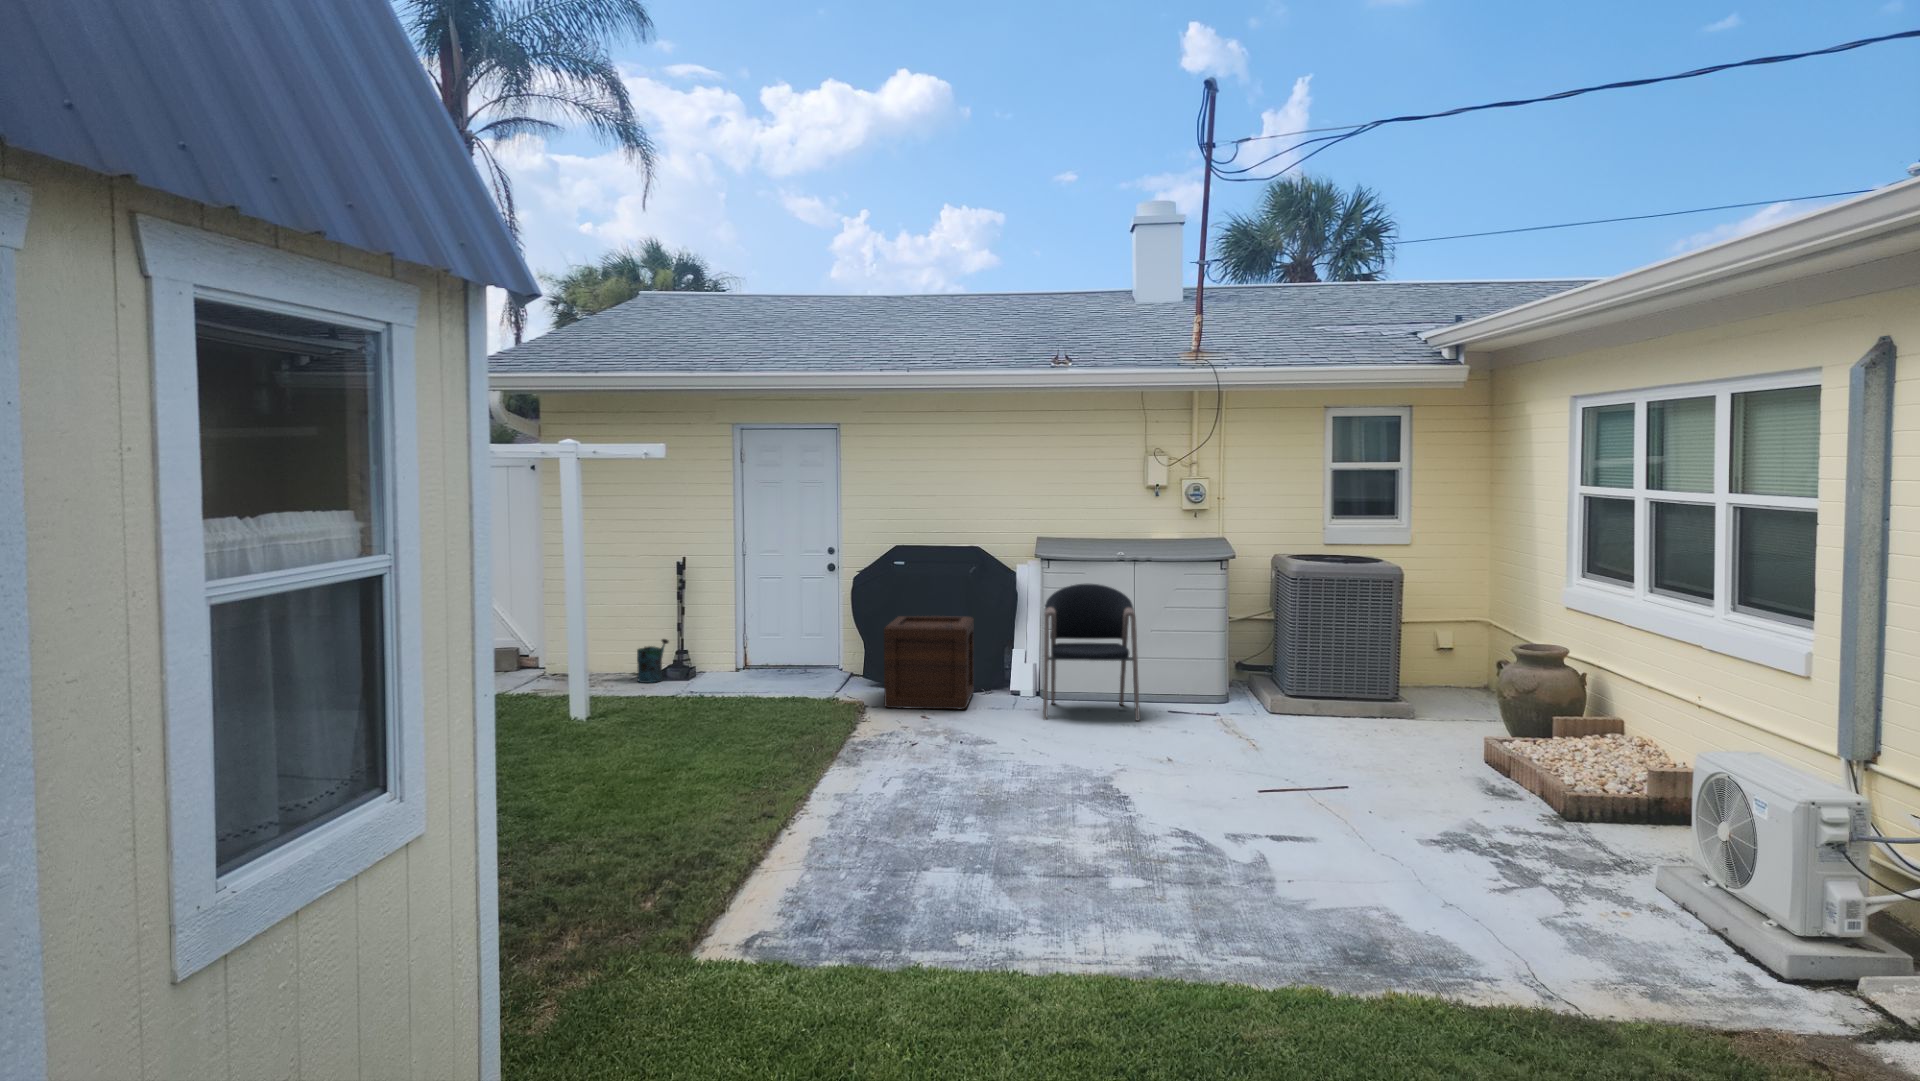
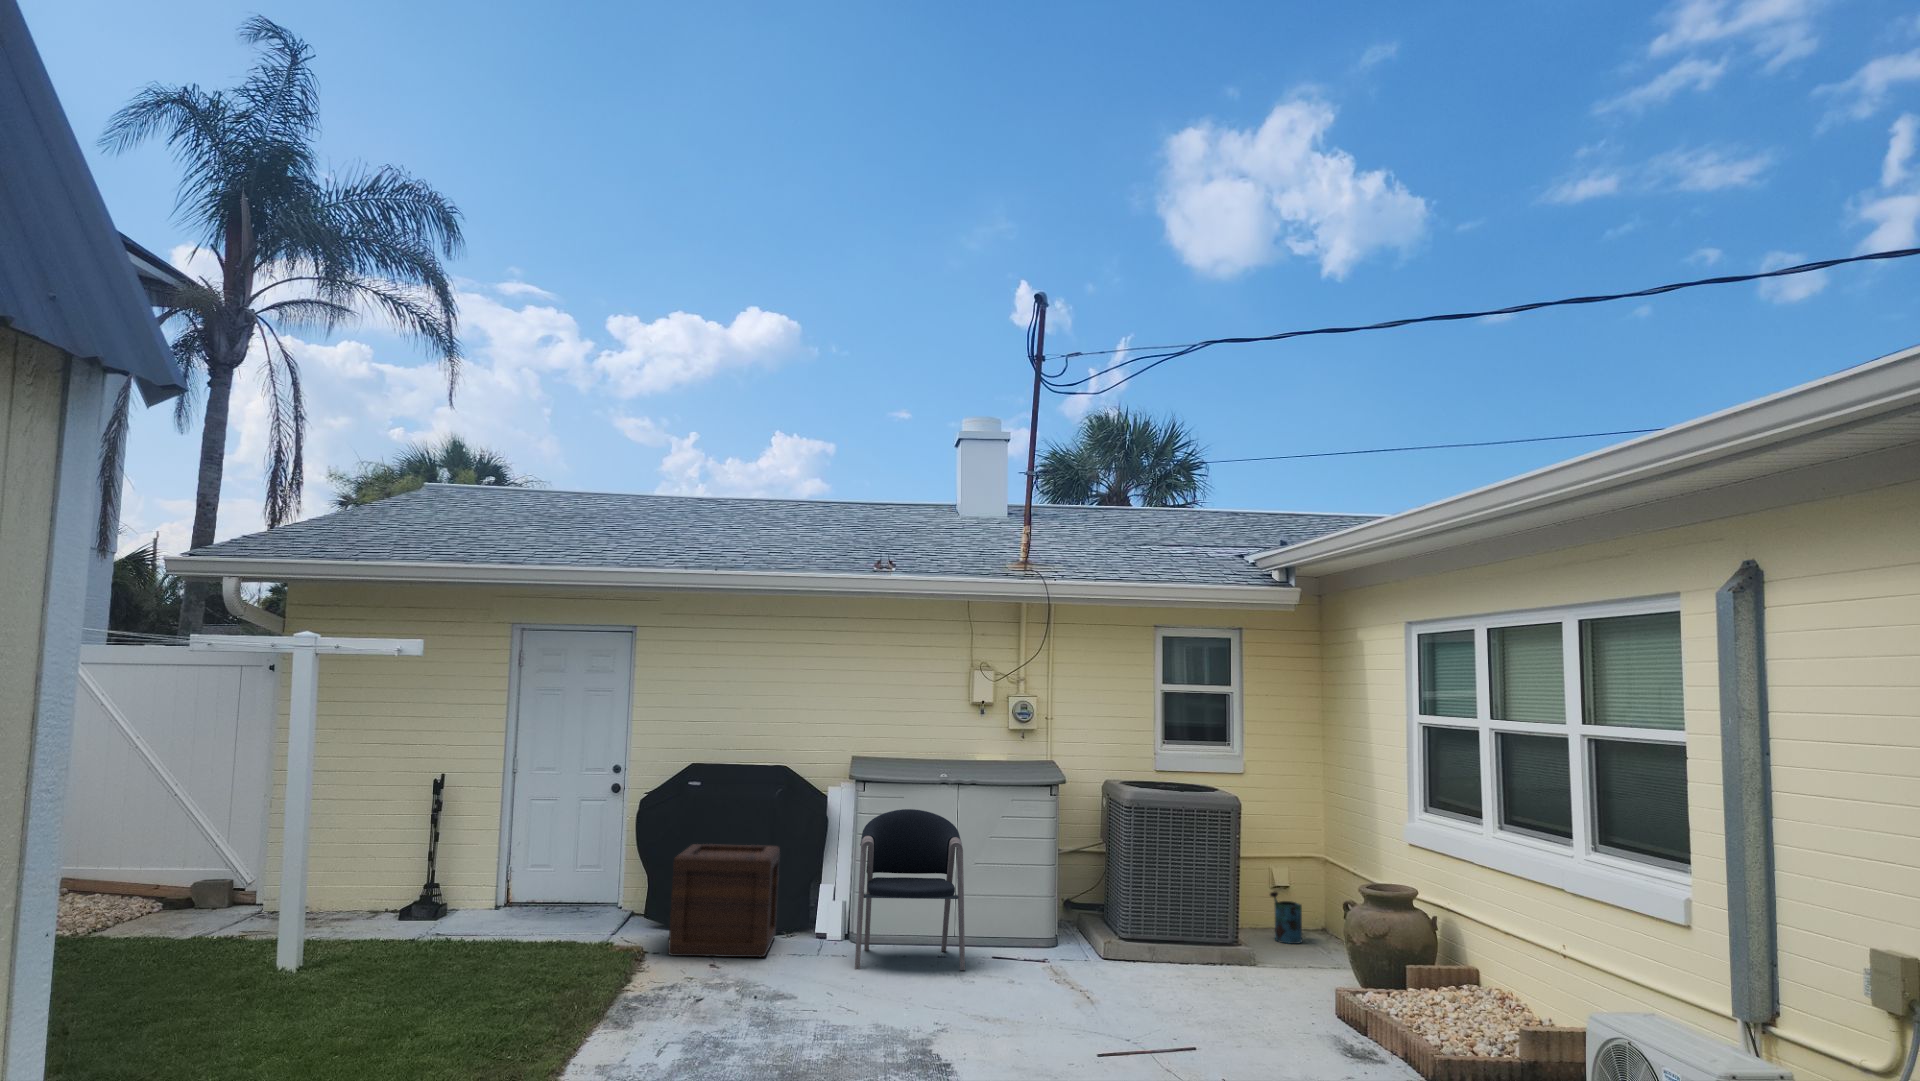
watering can: present [637,639,669,683] -> present [1270,892,1302,944]

